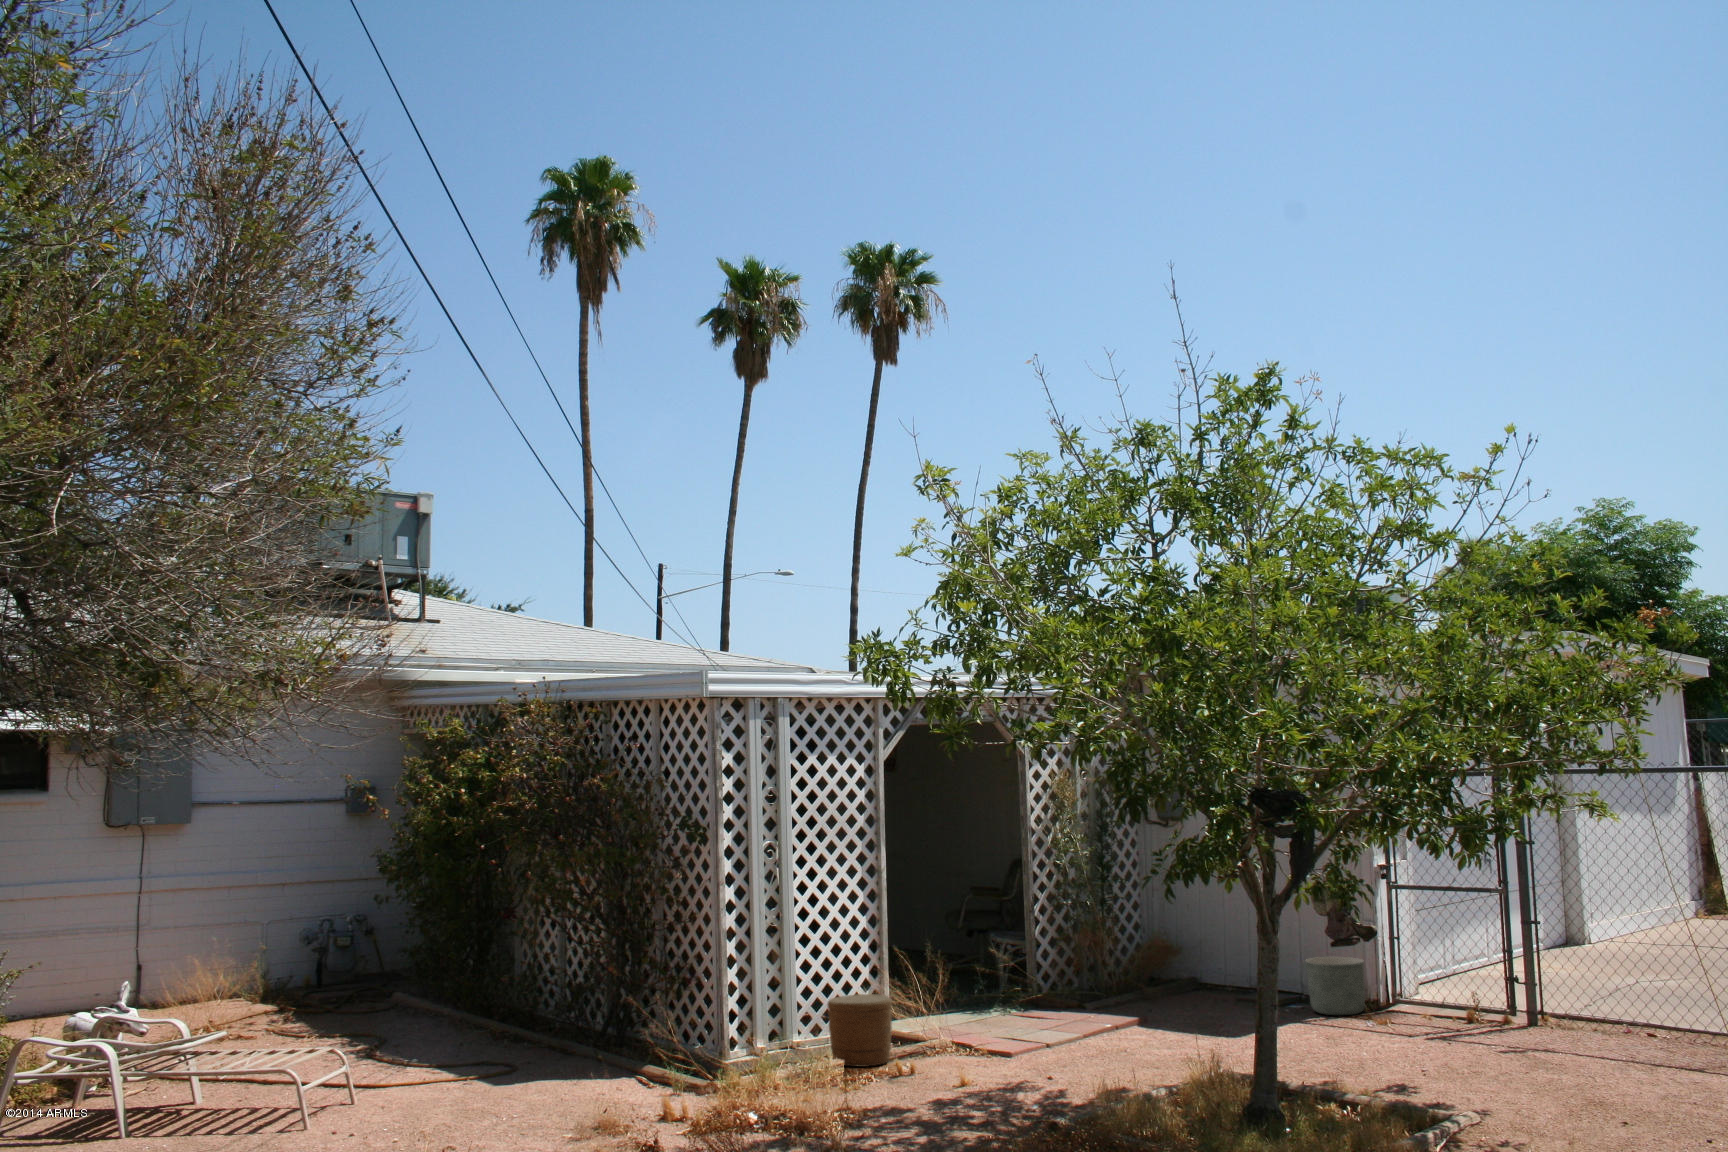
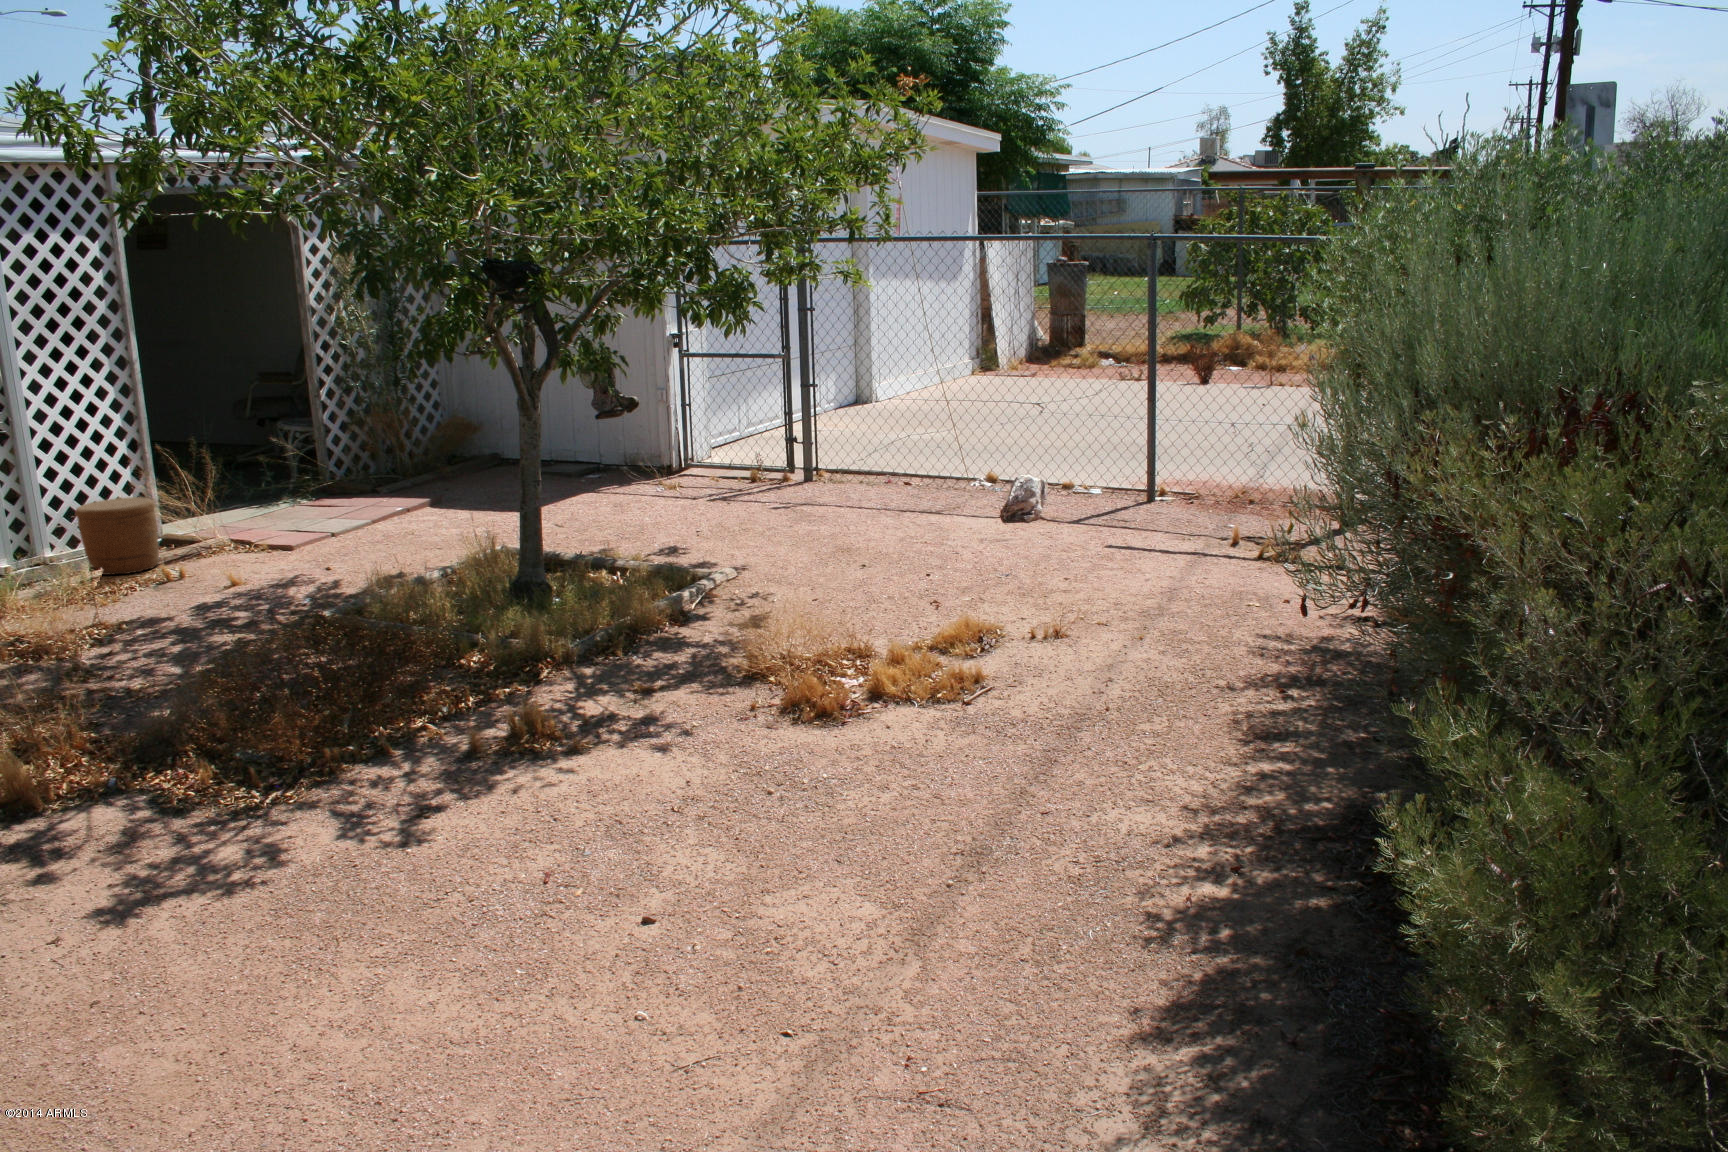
planter: present [1305,957,1365,1015] -> none [603,425,657,479]

